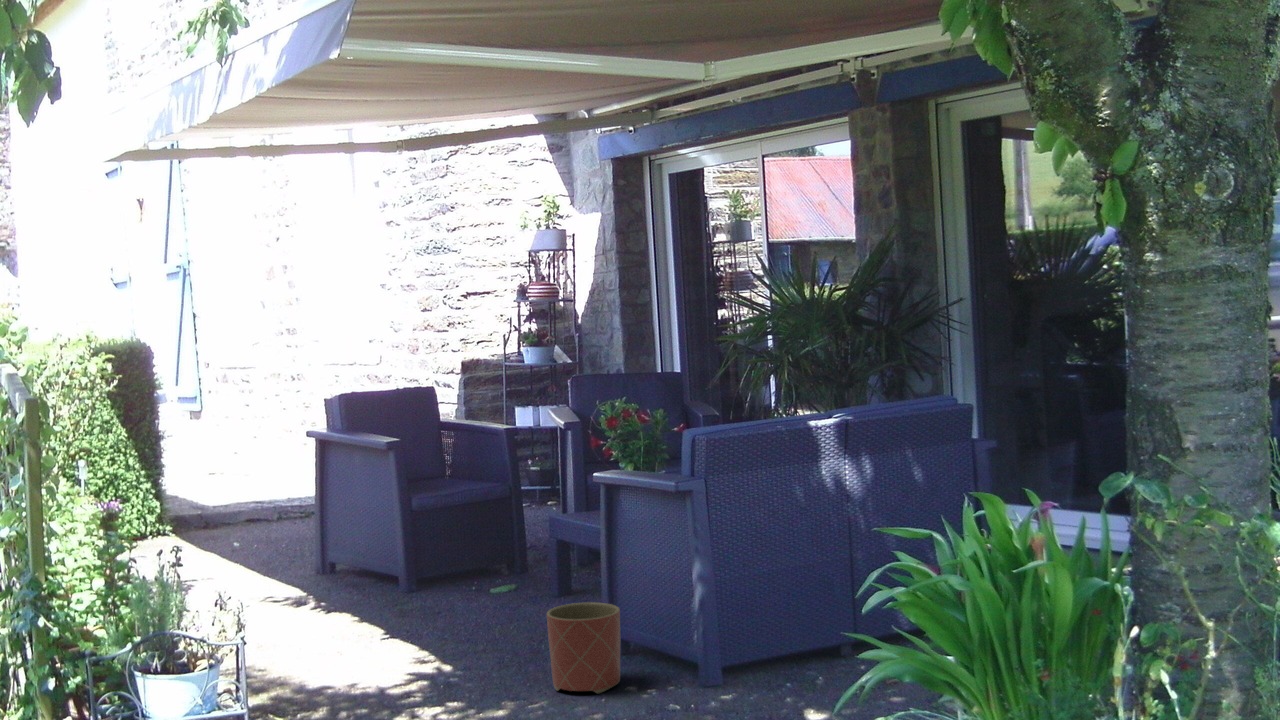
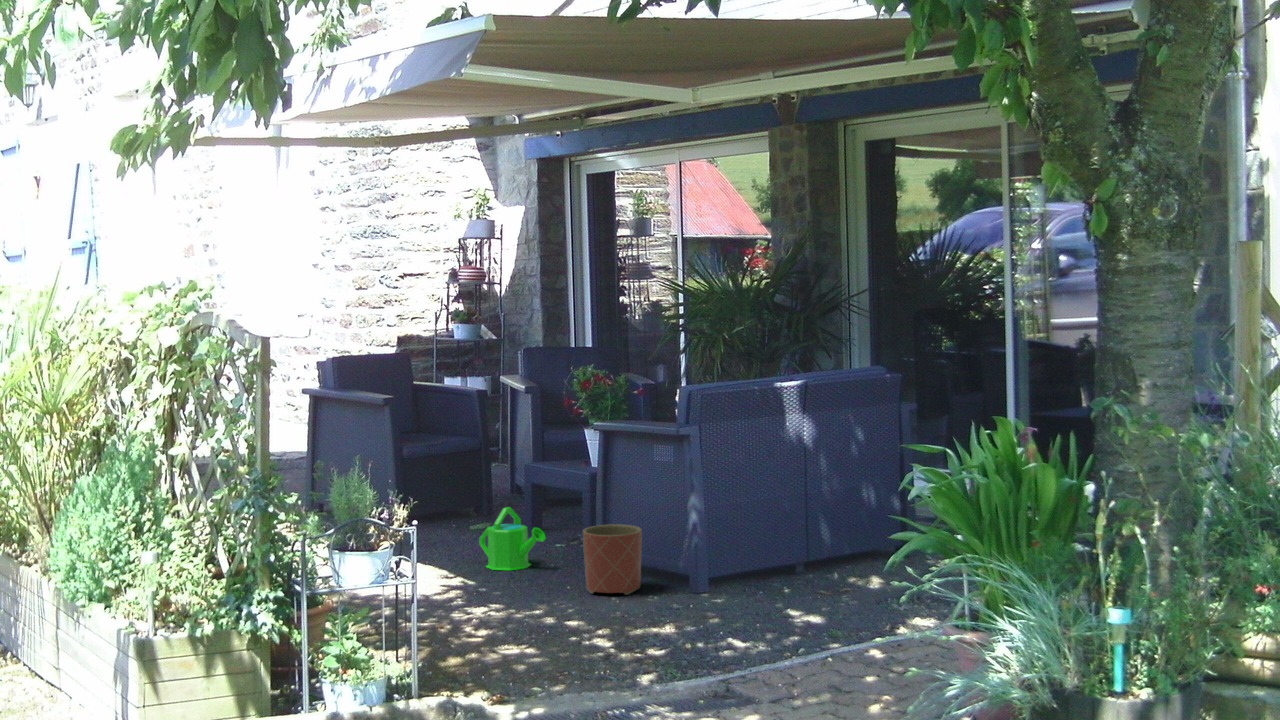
watering can: none [456,575,526,653] -> present [479,507,546,571]

